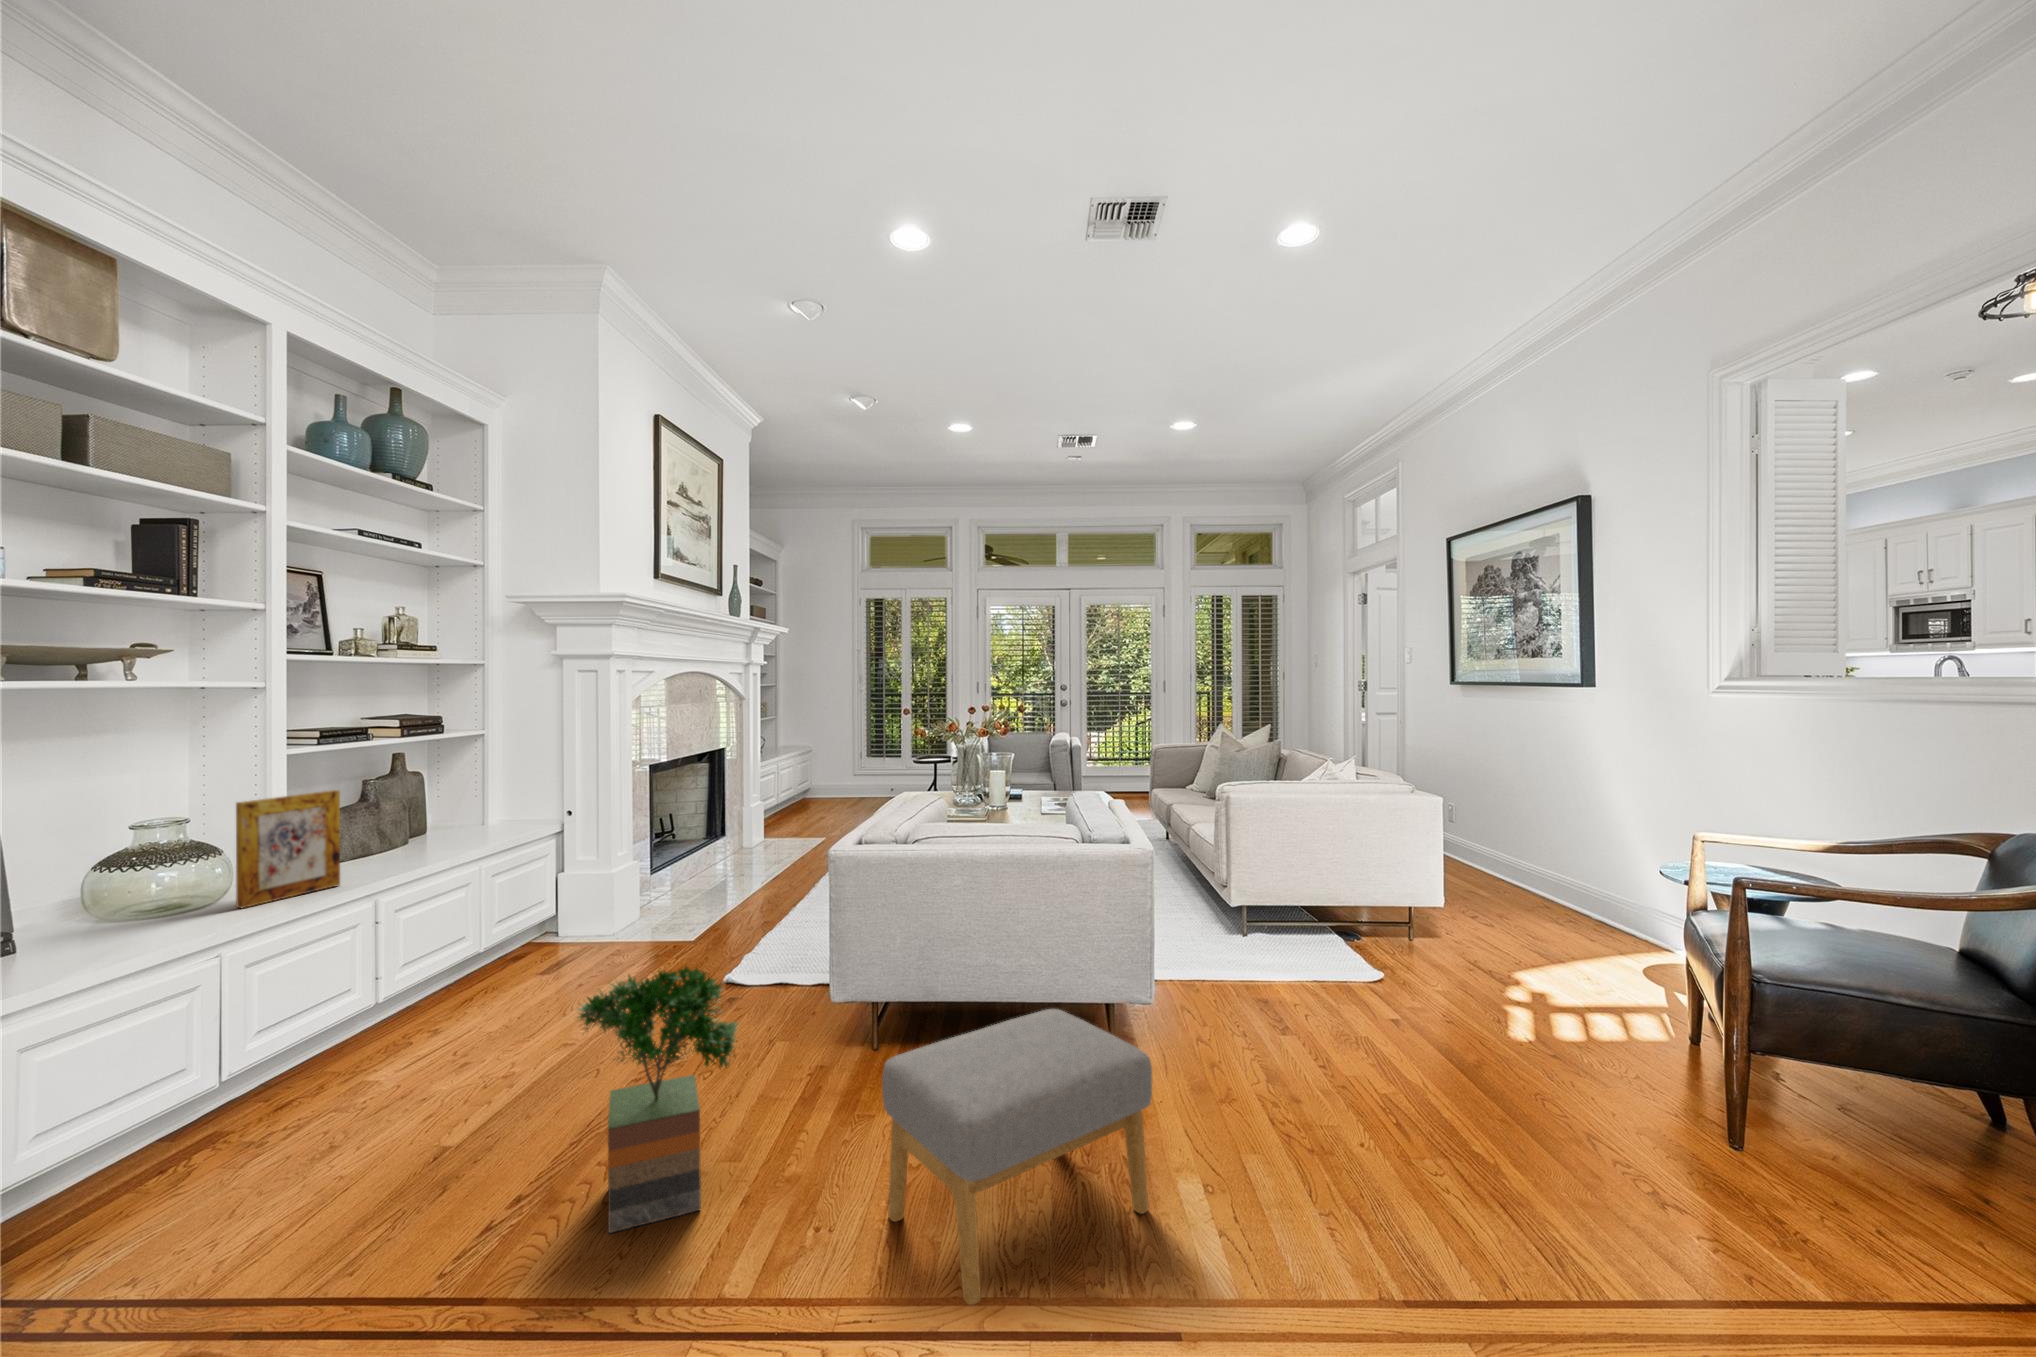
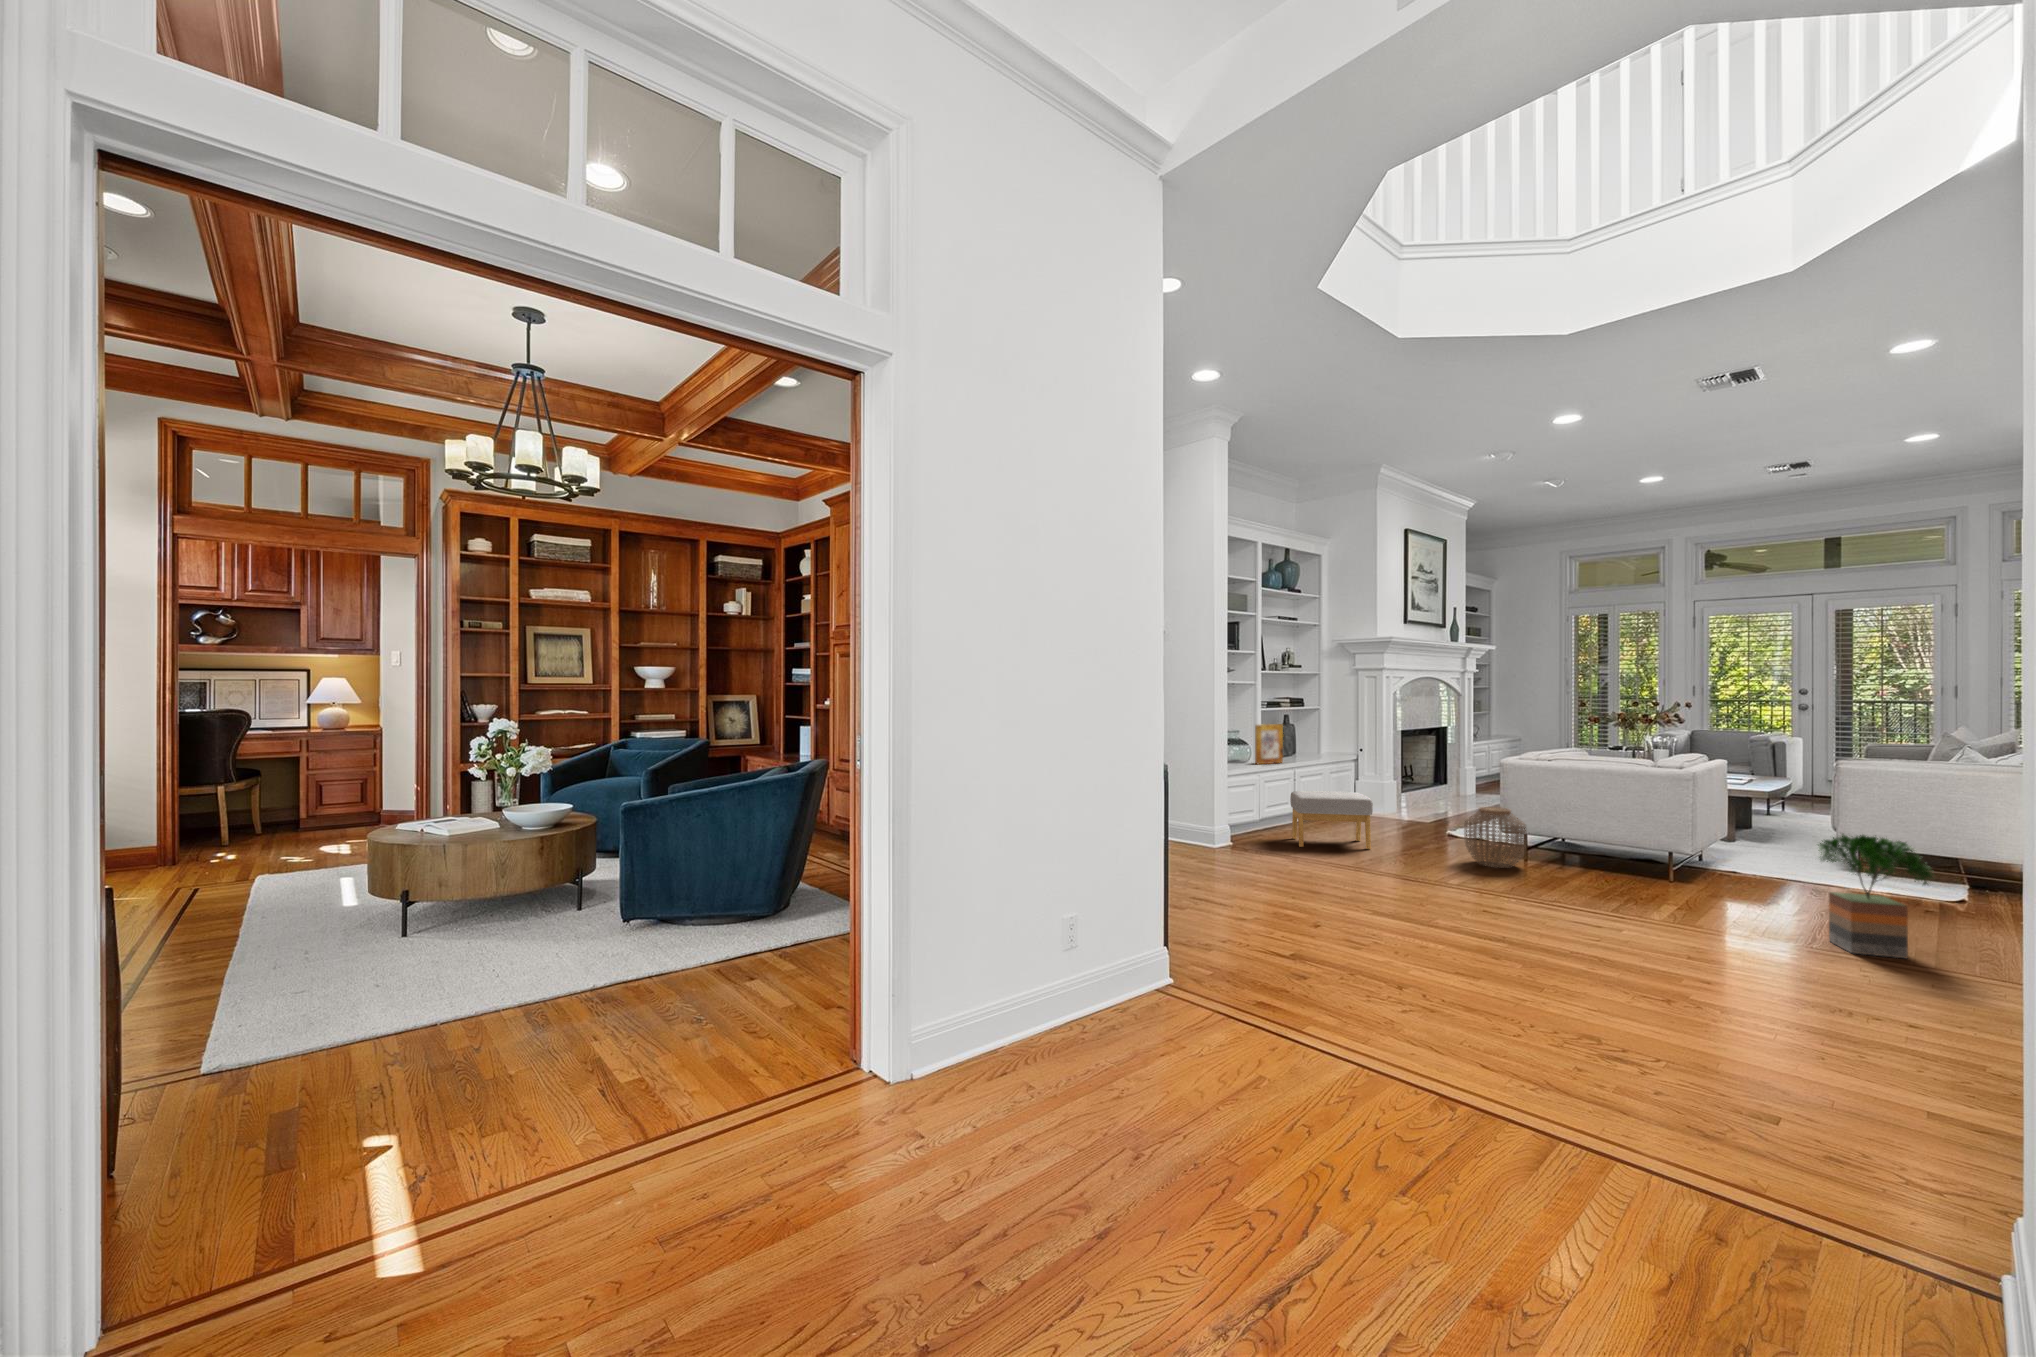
woven basket: none [756,946,875,1089] -> present [1464,807,1526,868]
potted tree: present [577,965,737,1233] -> present [1818,834,1934,959]
footstool: present [882,1009,1152,1305] -> present [1290,791,1373,849]

